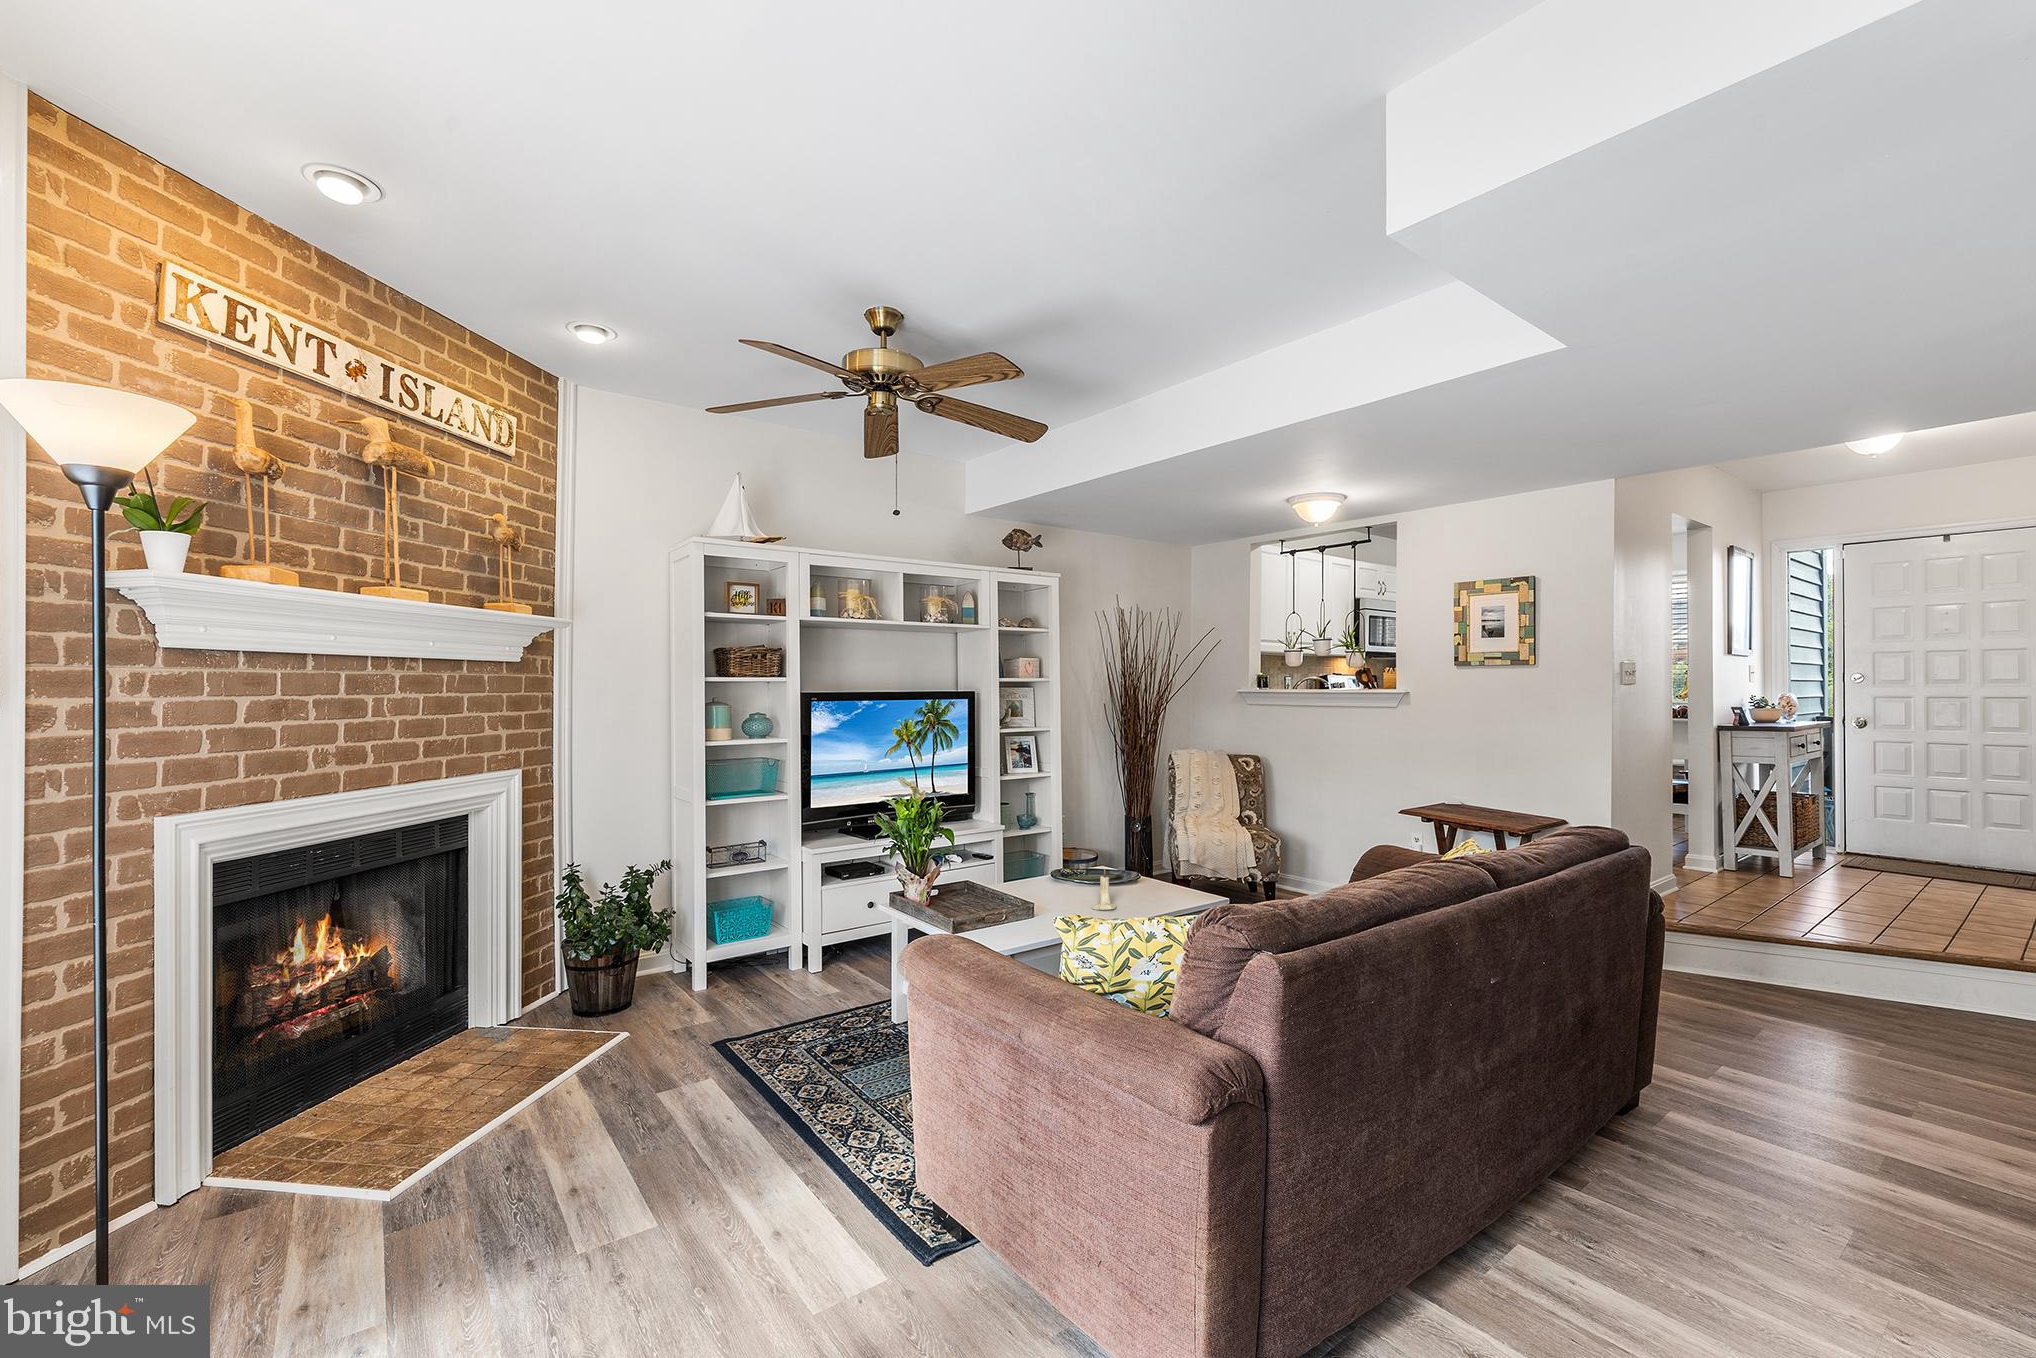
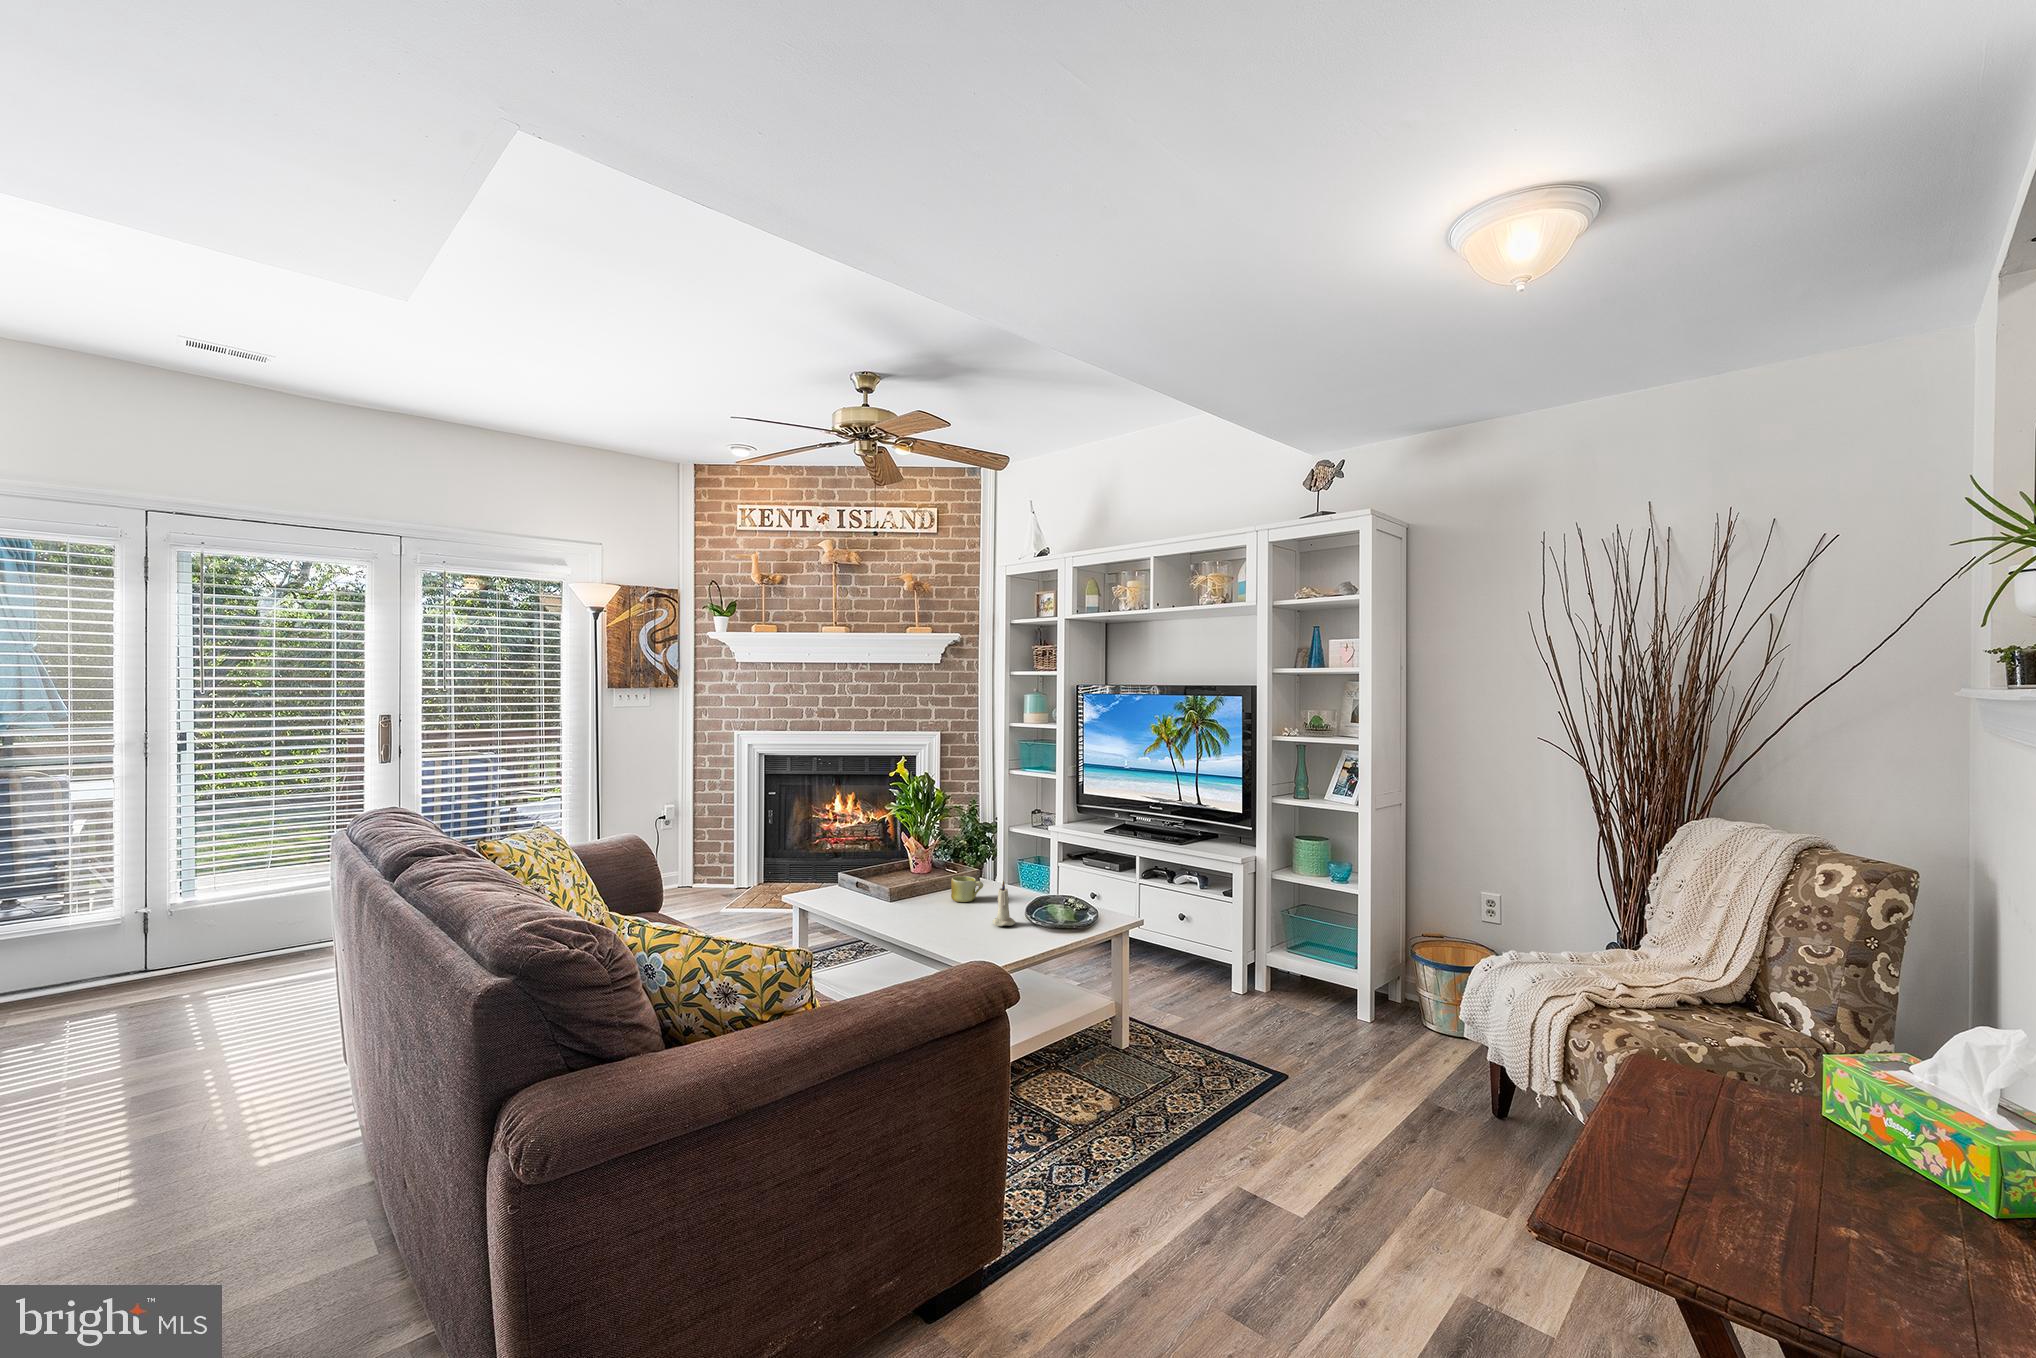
mug: none [1003,890,1028,917] -> present [951,876,983,902]

